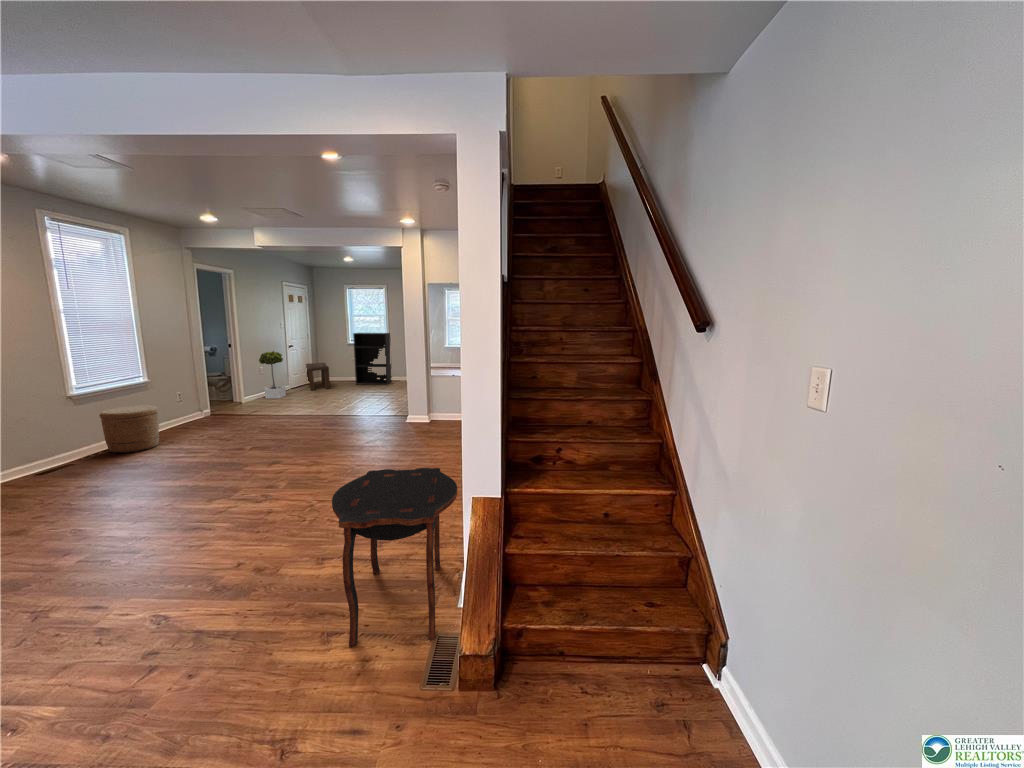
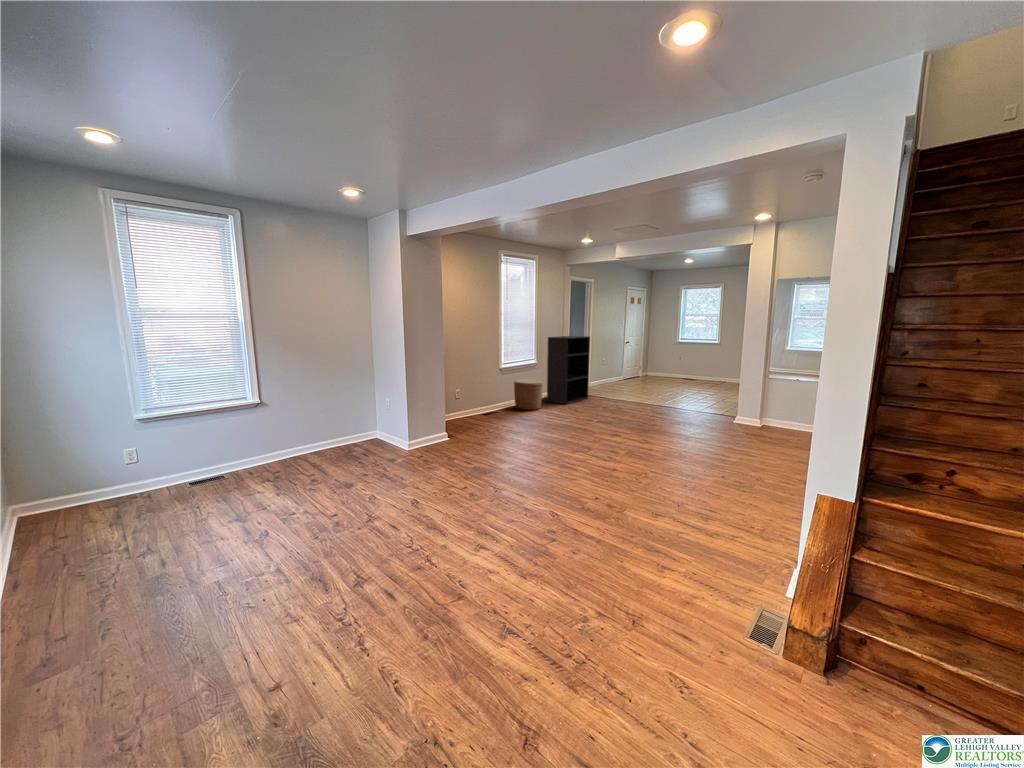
bookshelf: present [353,333,392,385] -> present [547,336,590,404]
potted tree: present [259,351,286,399] -> none [603,346,621,386]
bench: present [306,363,330,390] -> none [636,359,657,383]
side table: present [332,468,457,647] -> none [677,449,799,608]

